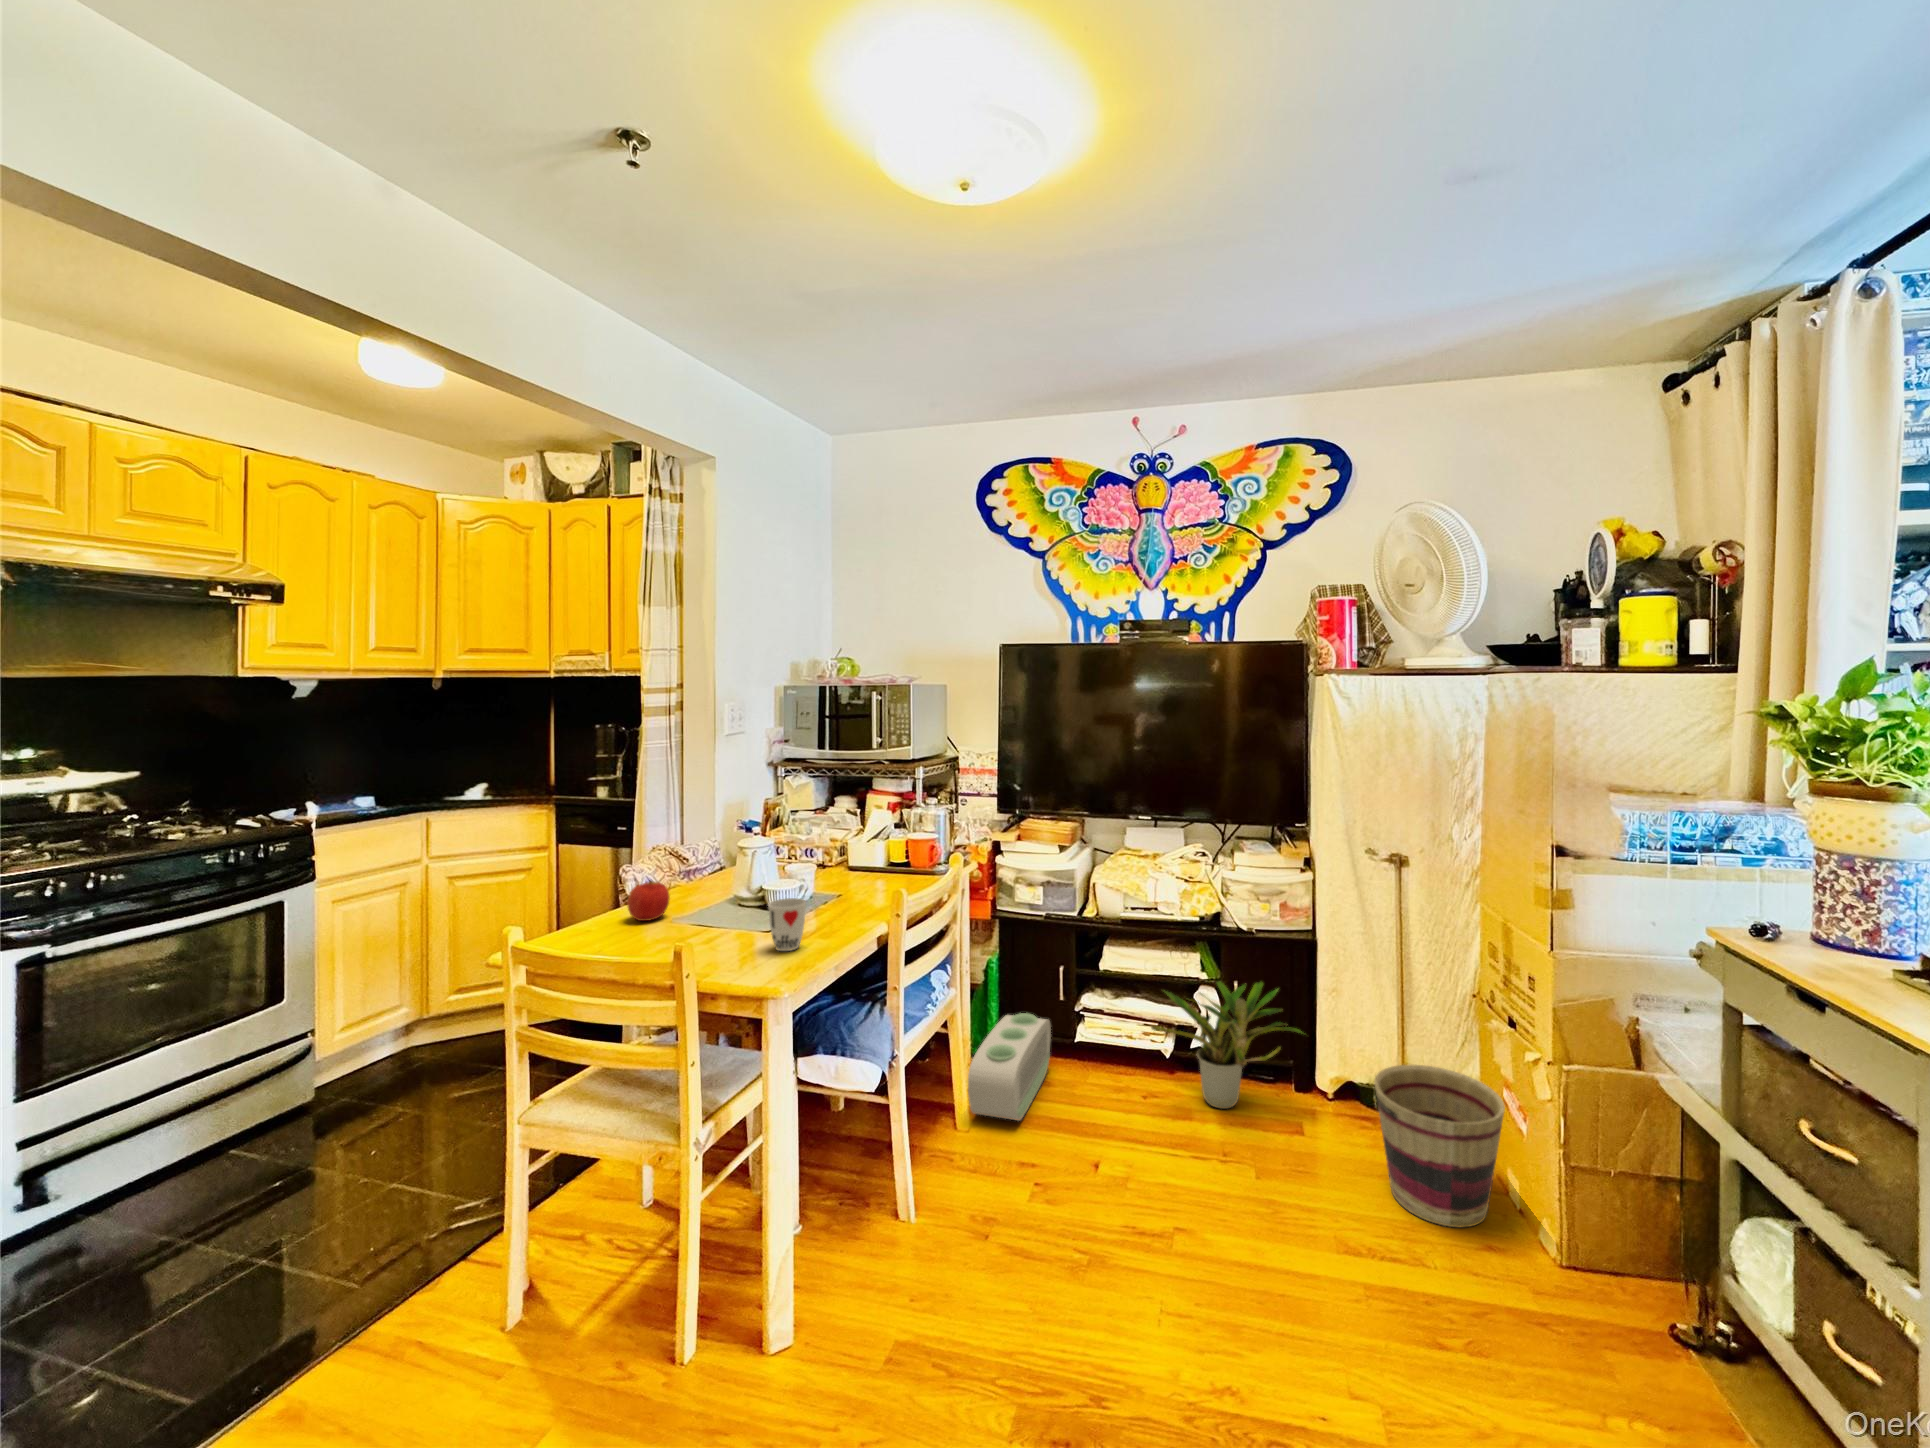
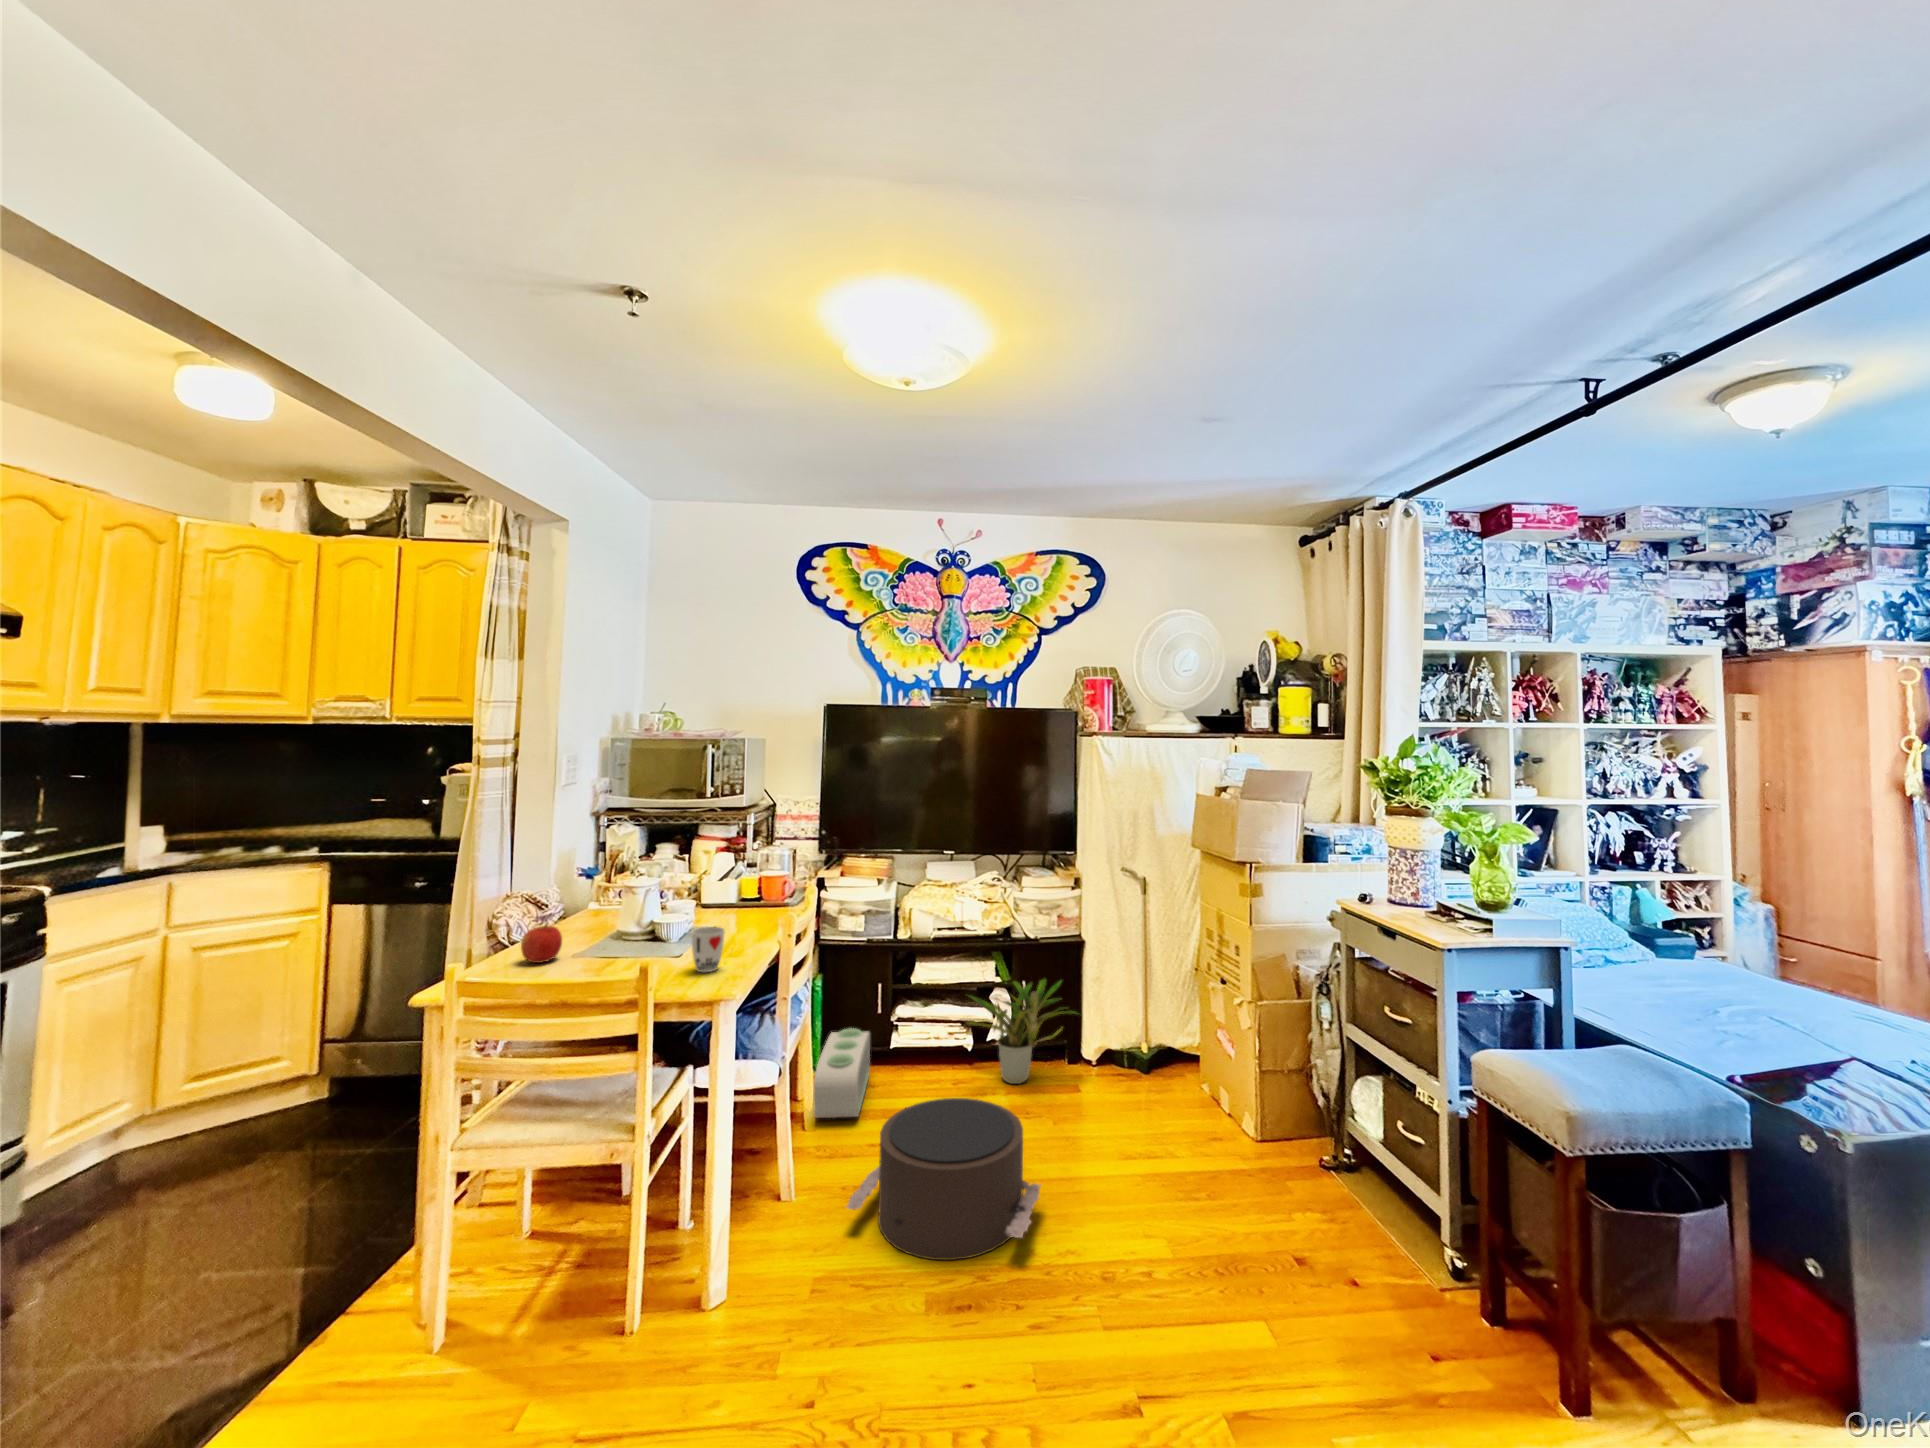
basket: present [1374,1065,1505,1227] -> none [1136,1023,1221,1132]
pouf: none [957,1127,1207,1356] -> present [847,1098,1040,1260]

